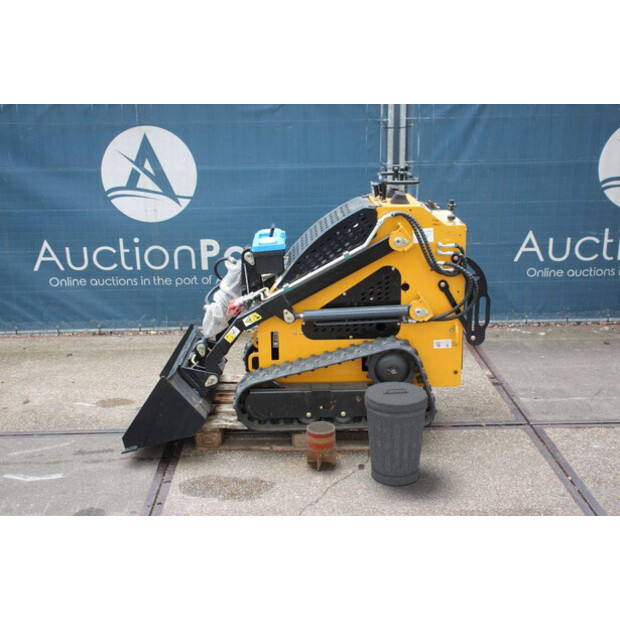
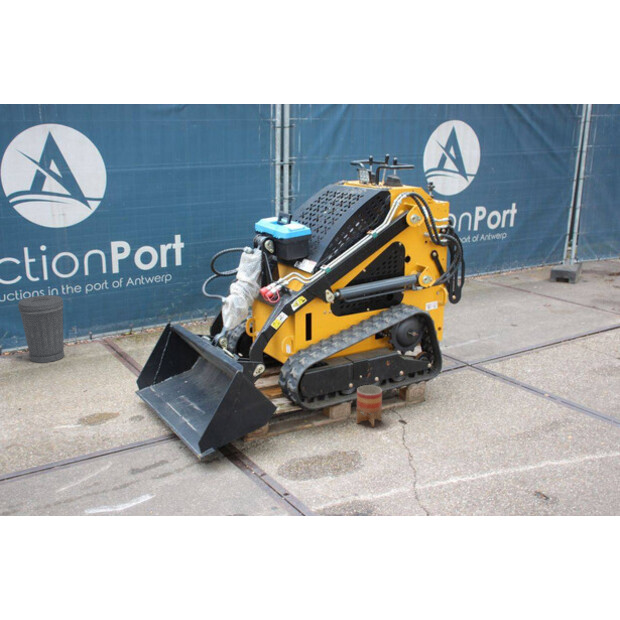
trash can: present [365,382,428,486] -> present [18,295,64,363]

